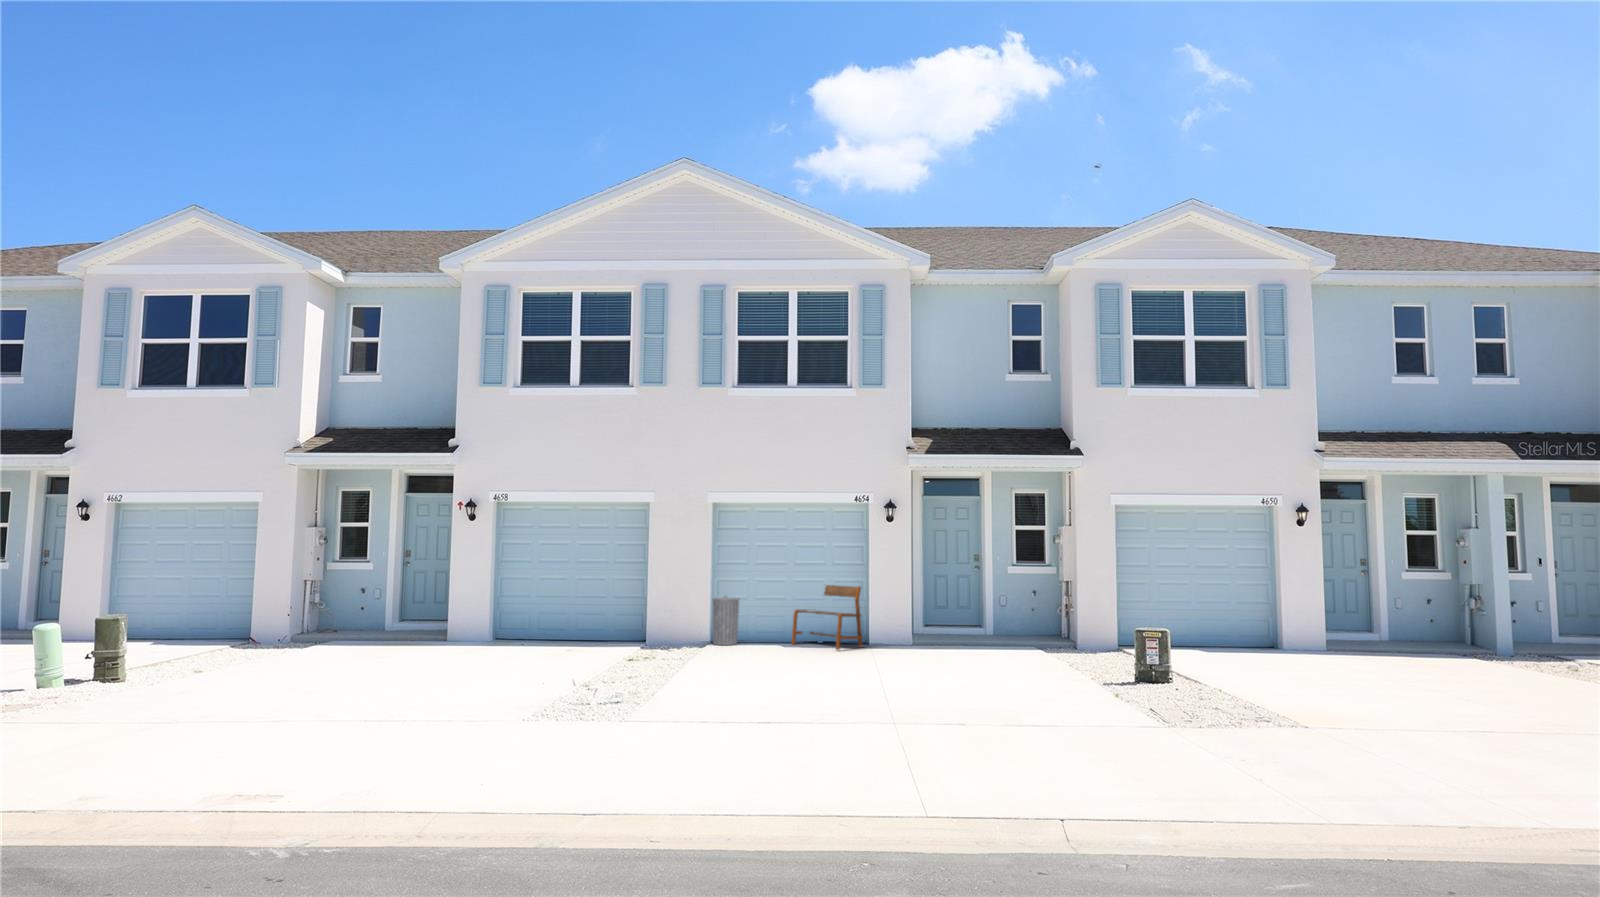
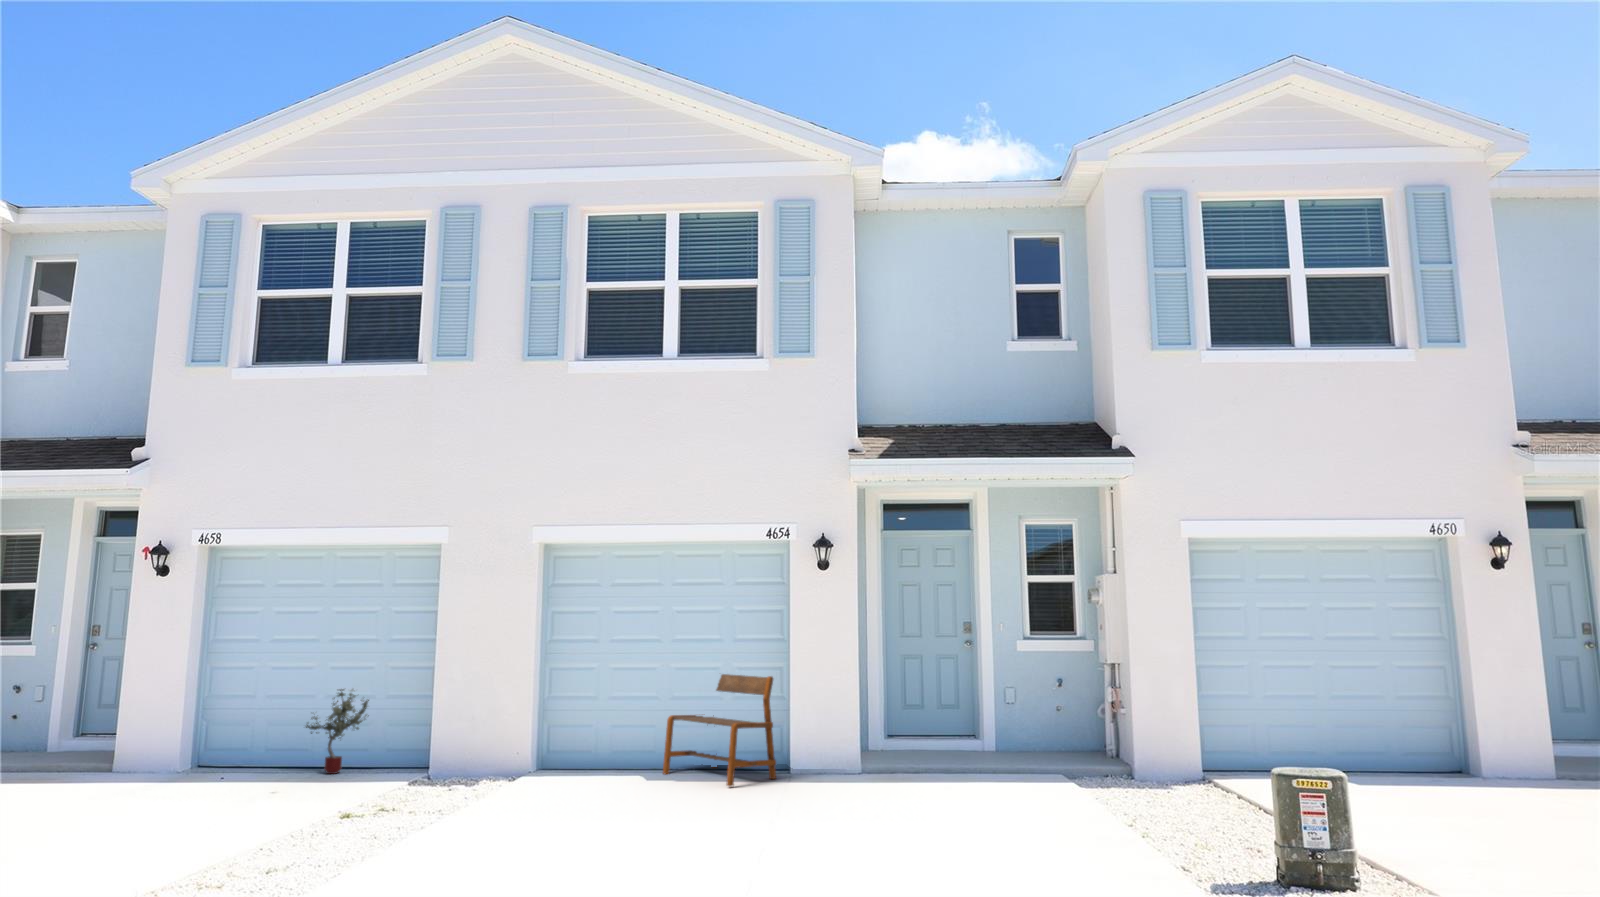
potted tree: none [568,591,610,643] -> present [306,689,369,774]
trash can: present [713,596,739,645] -> none [533,693,580,777]

